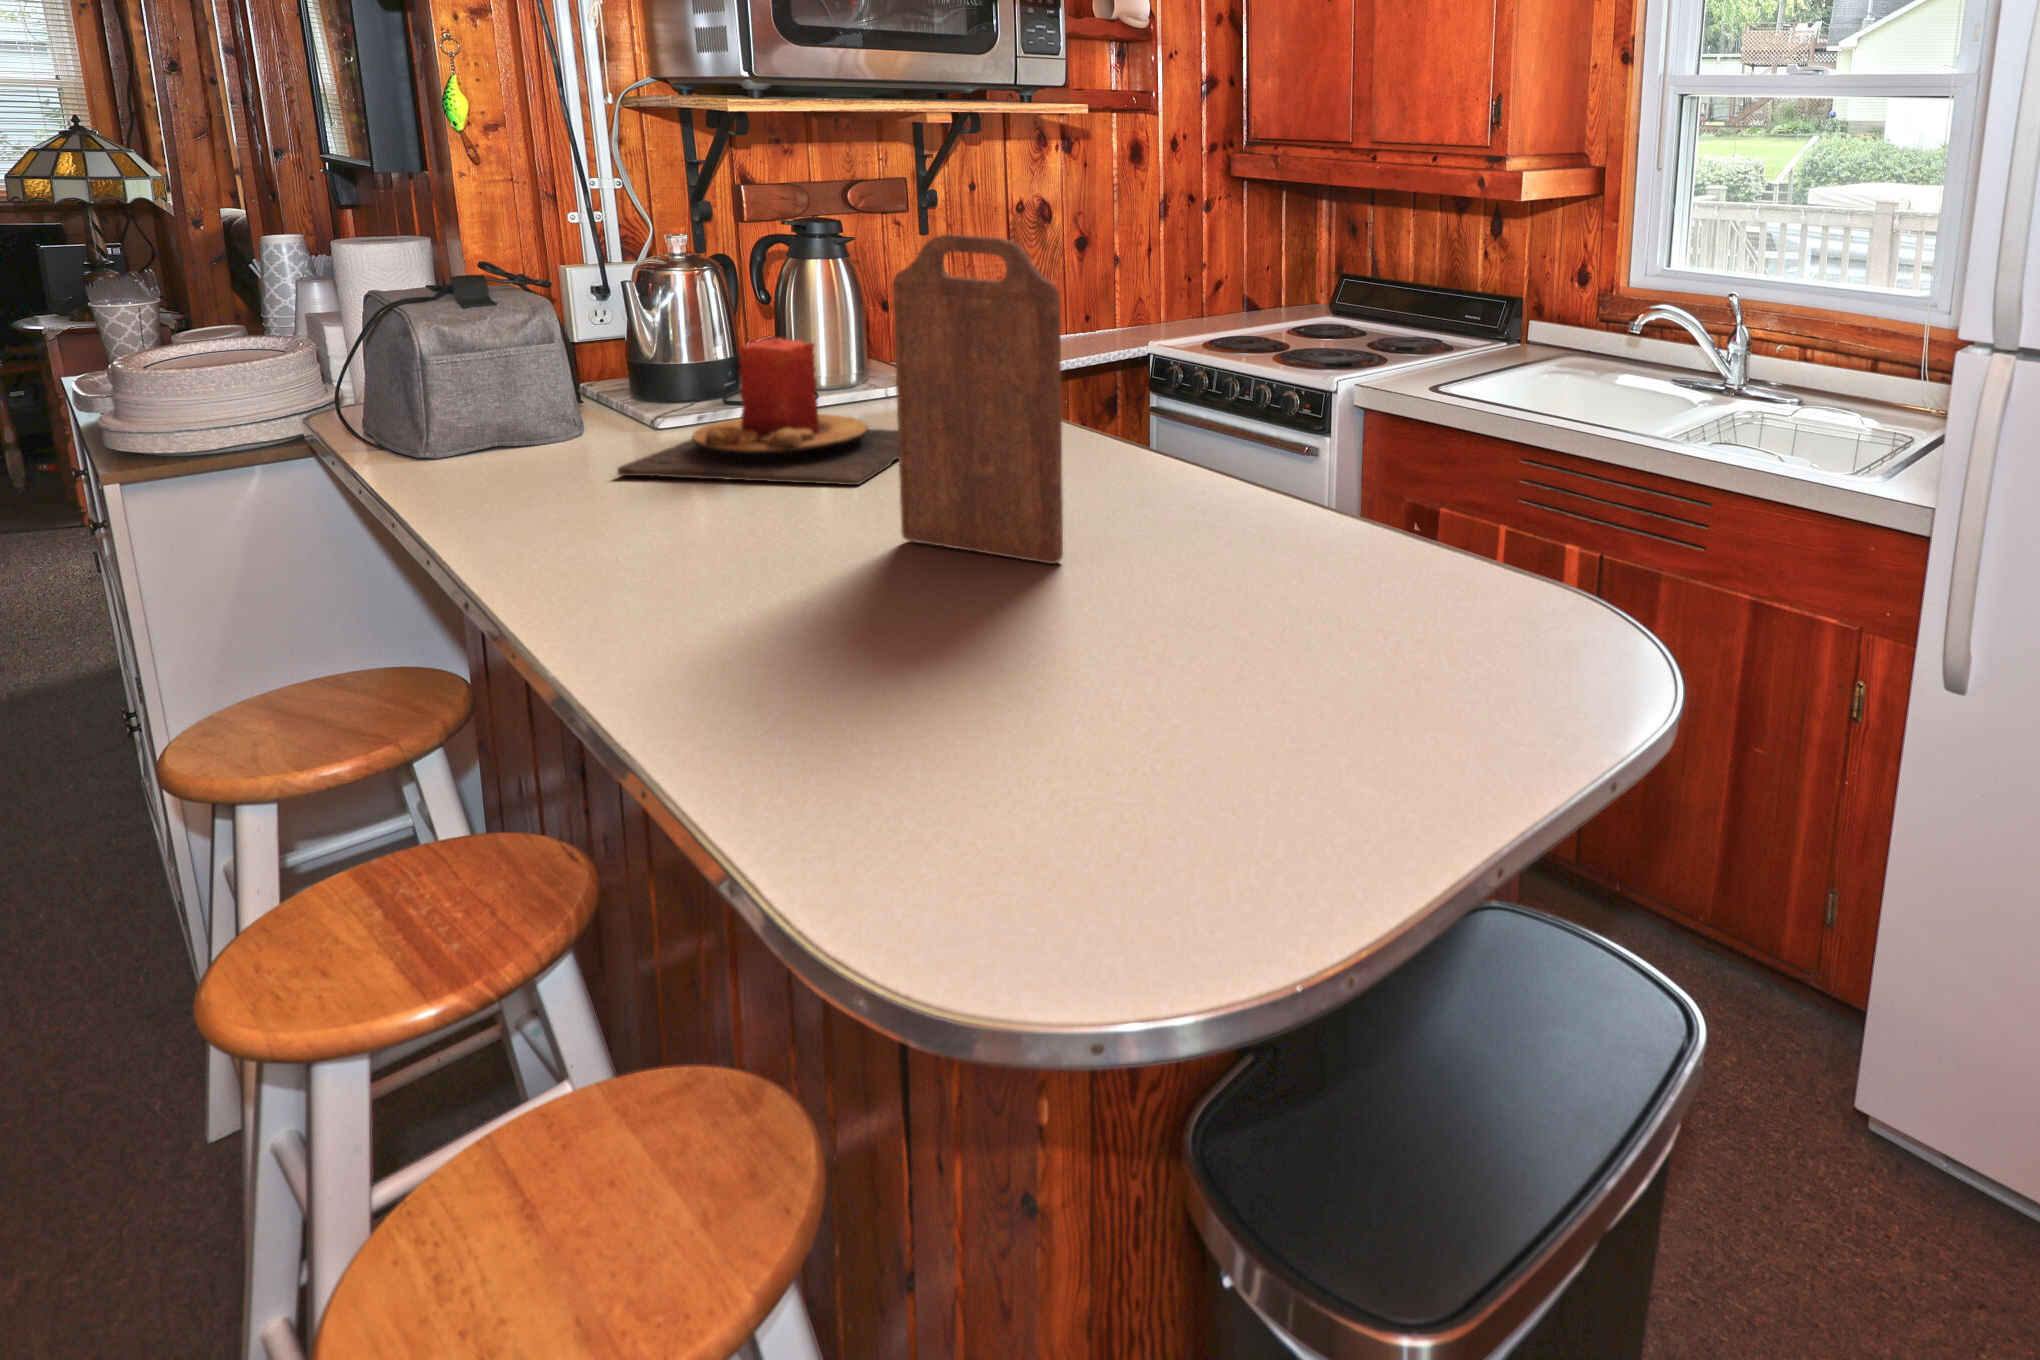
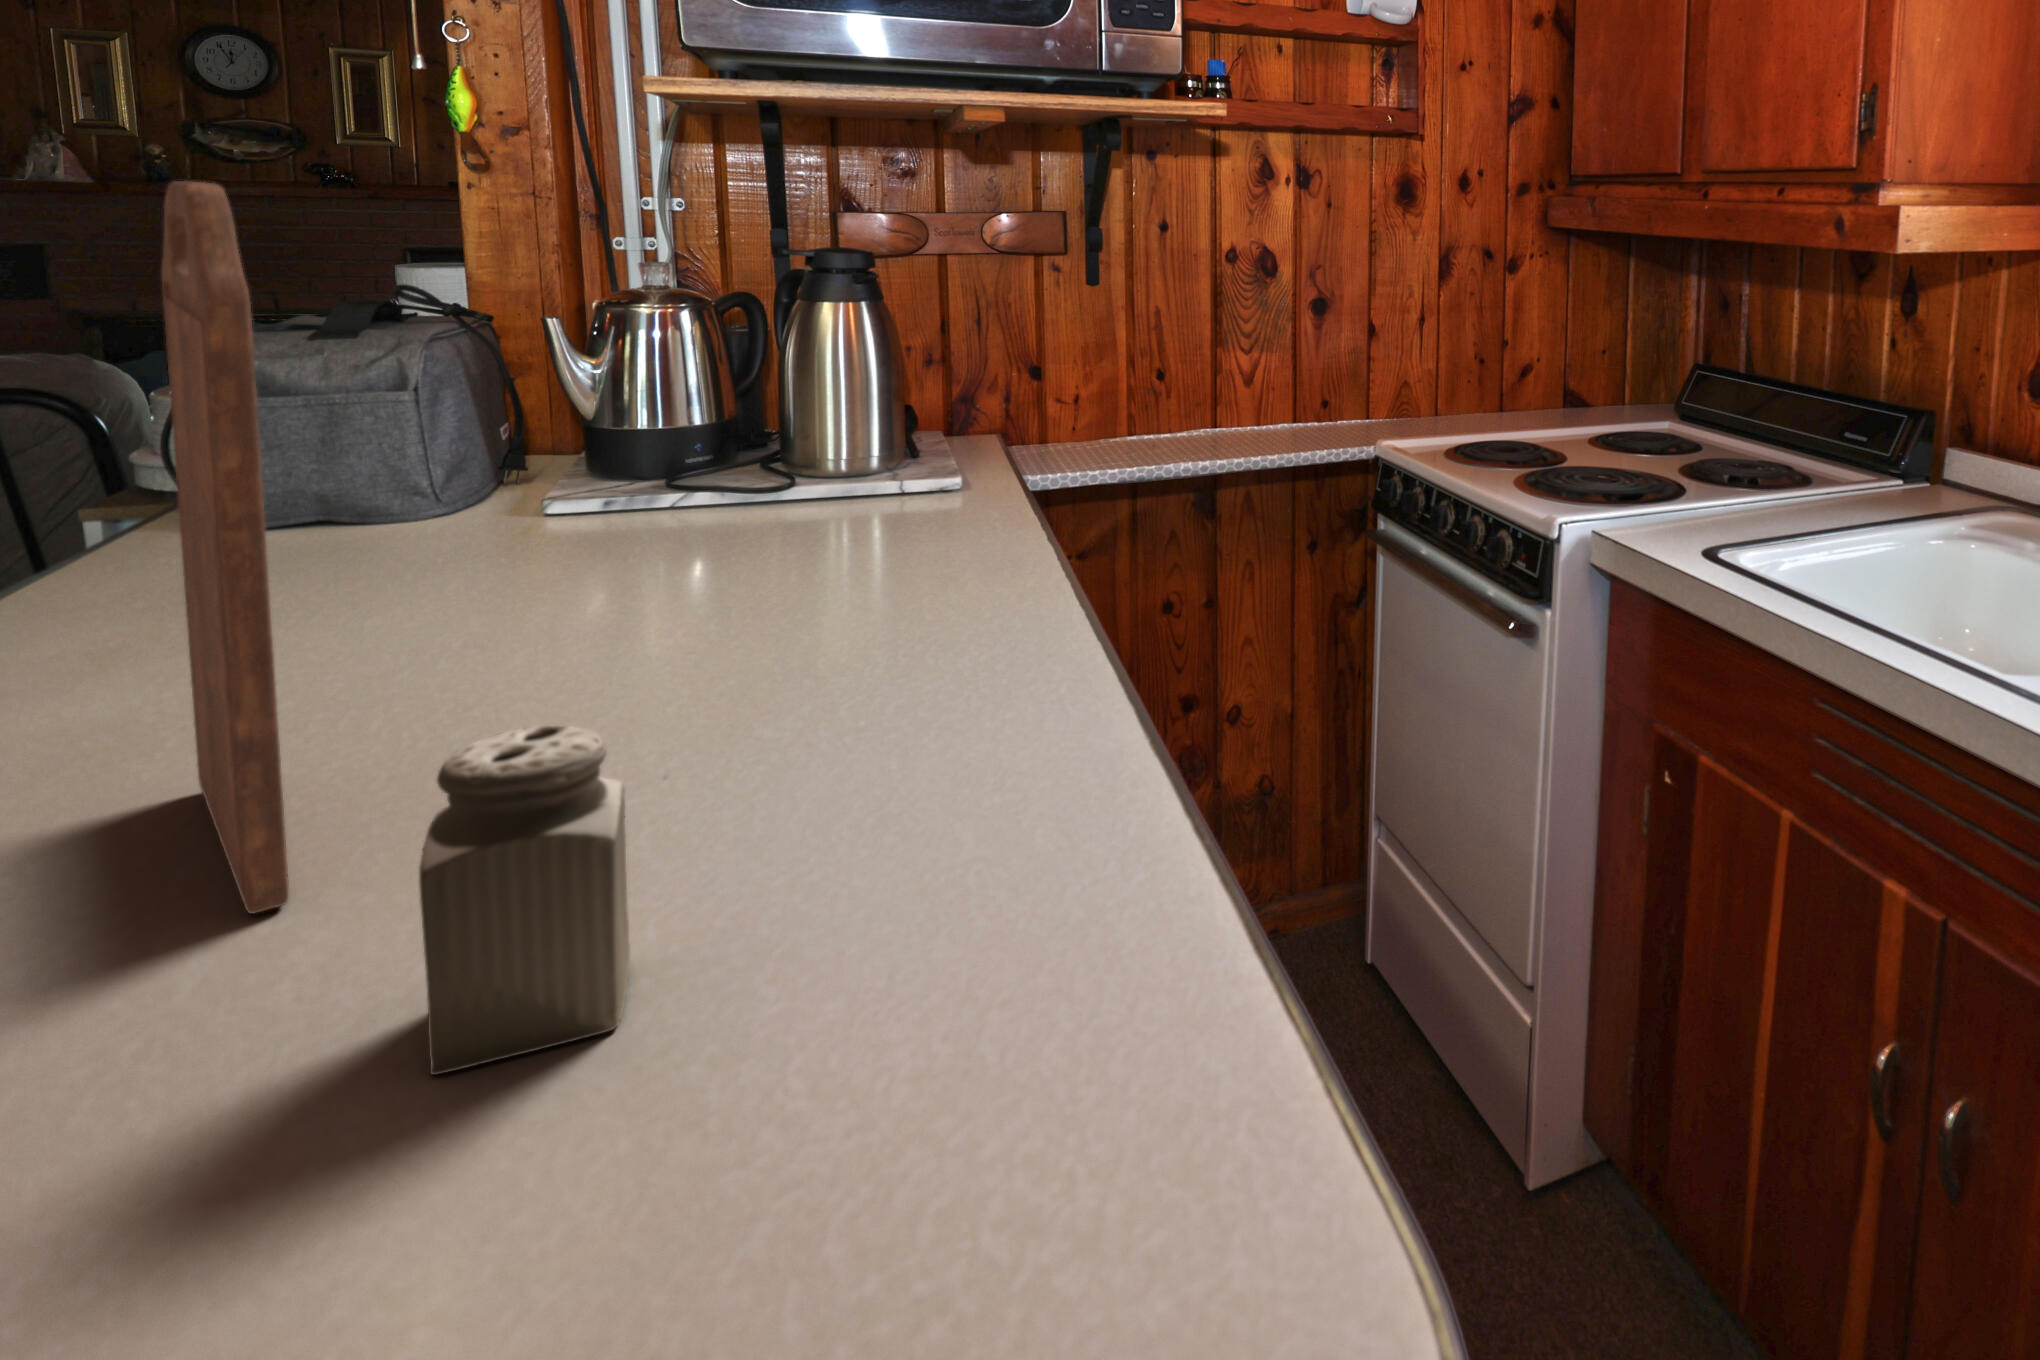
candle: present [617,338,899,485] -> none [246,395,786,644]
salt shaker: none [1197,456,1277,580] -> present [419,726,630,1075]

